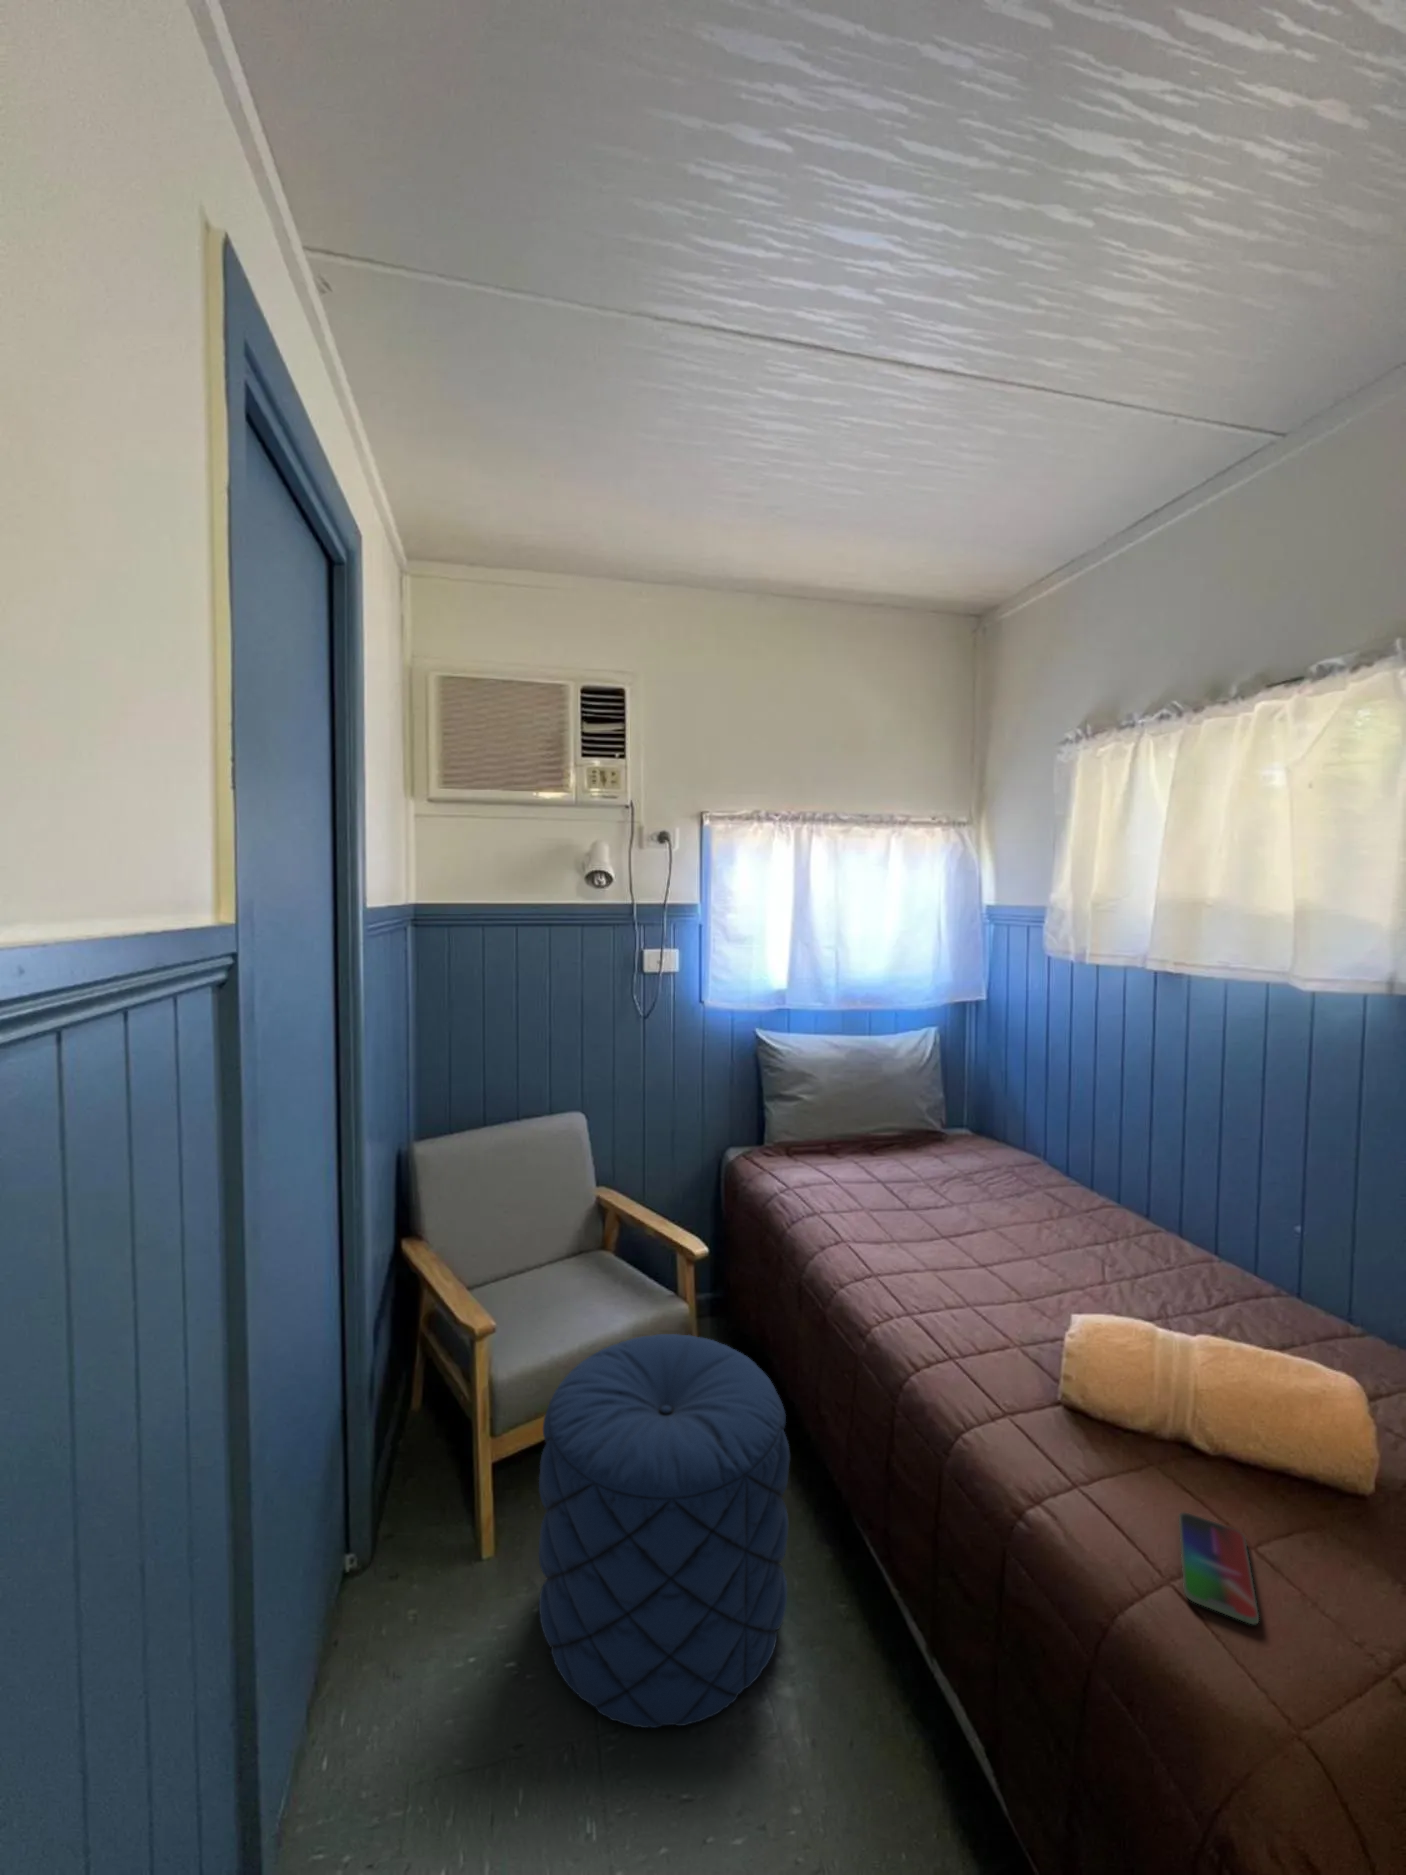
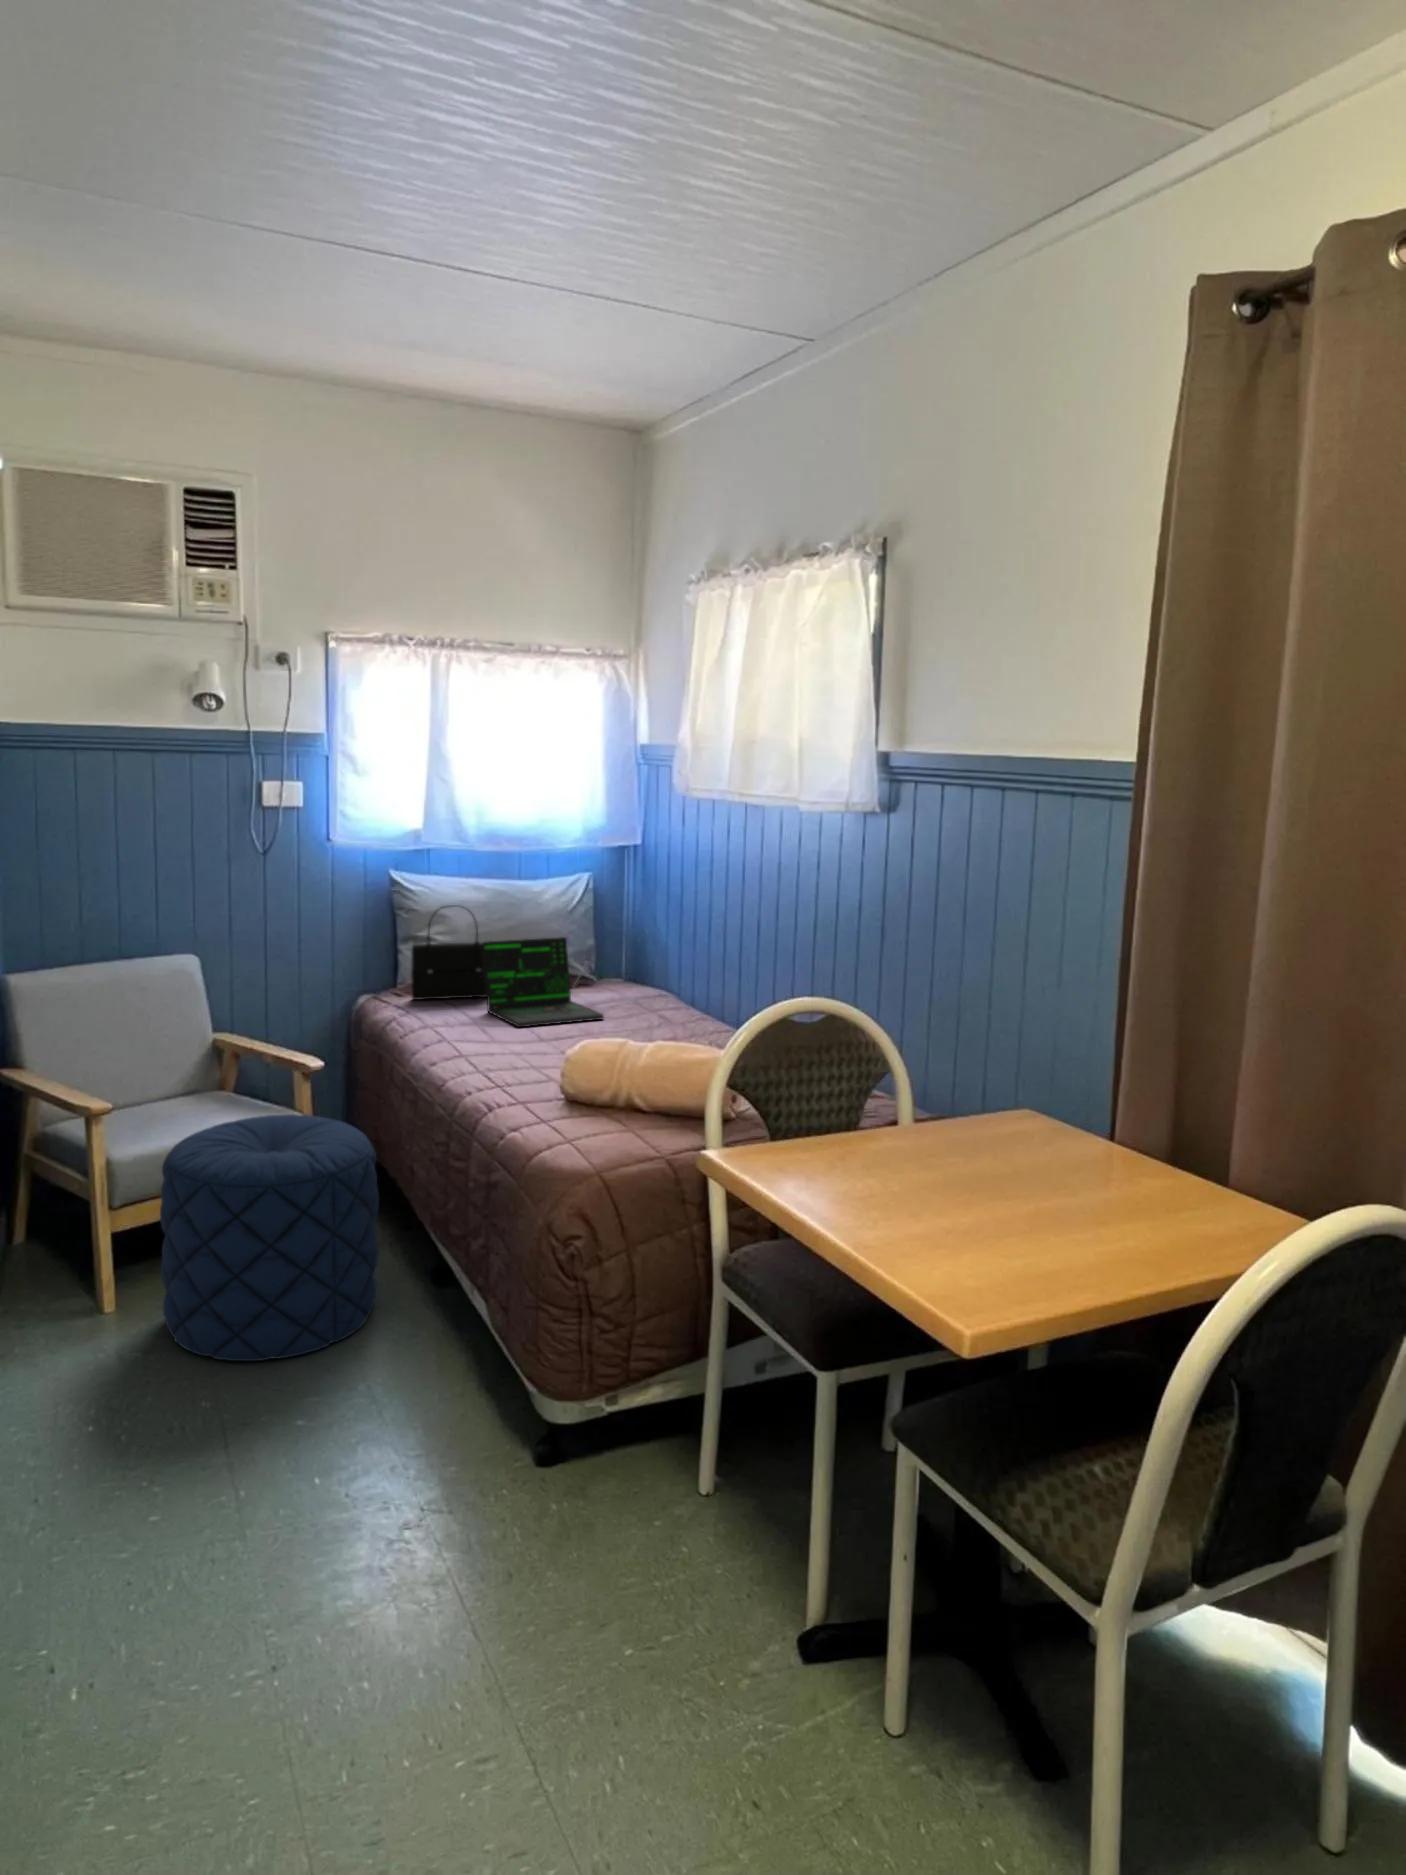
handbag: none [780,1067,861,1160] -> present [411,907,487,1000]
laptop: none [857,1103,996,1215] -> present [483,937,604,1027]
smartphone: present [1179,1513,1259,1624] -> none [576,1126,633,1151]

